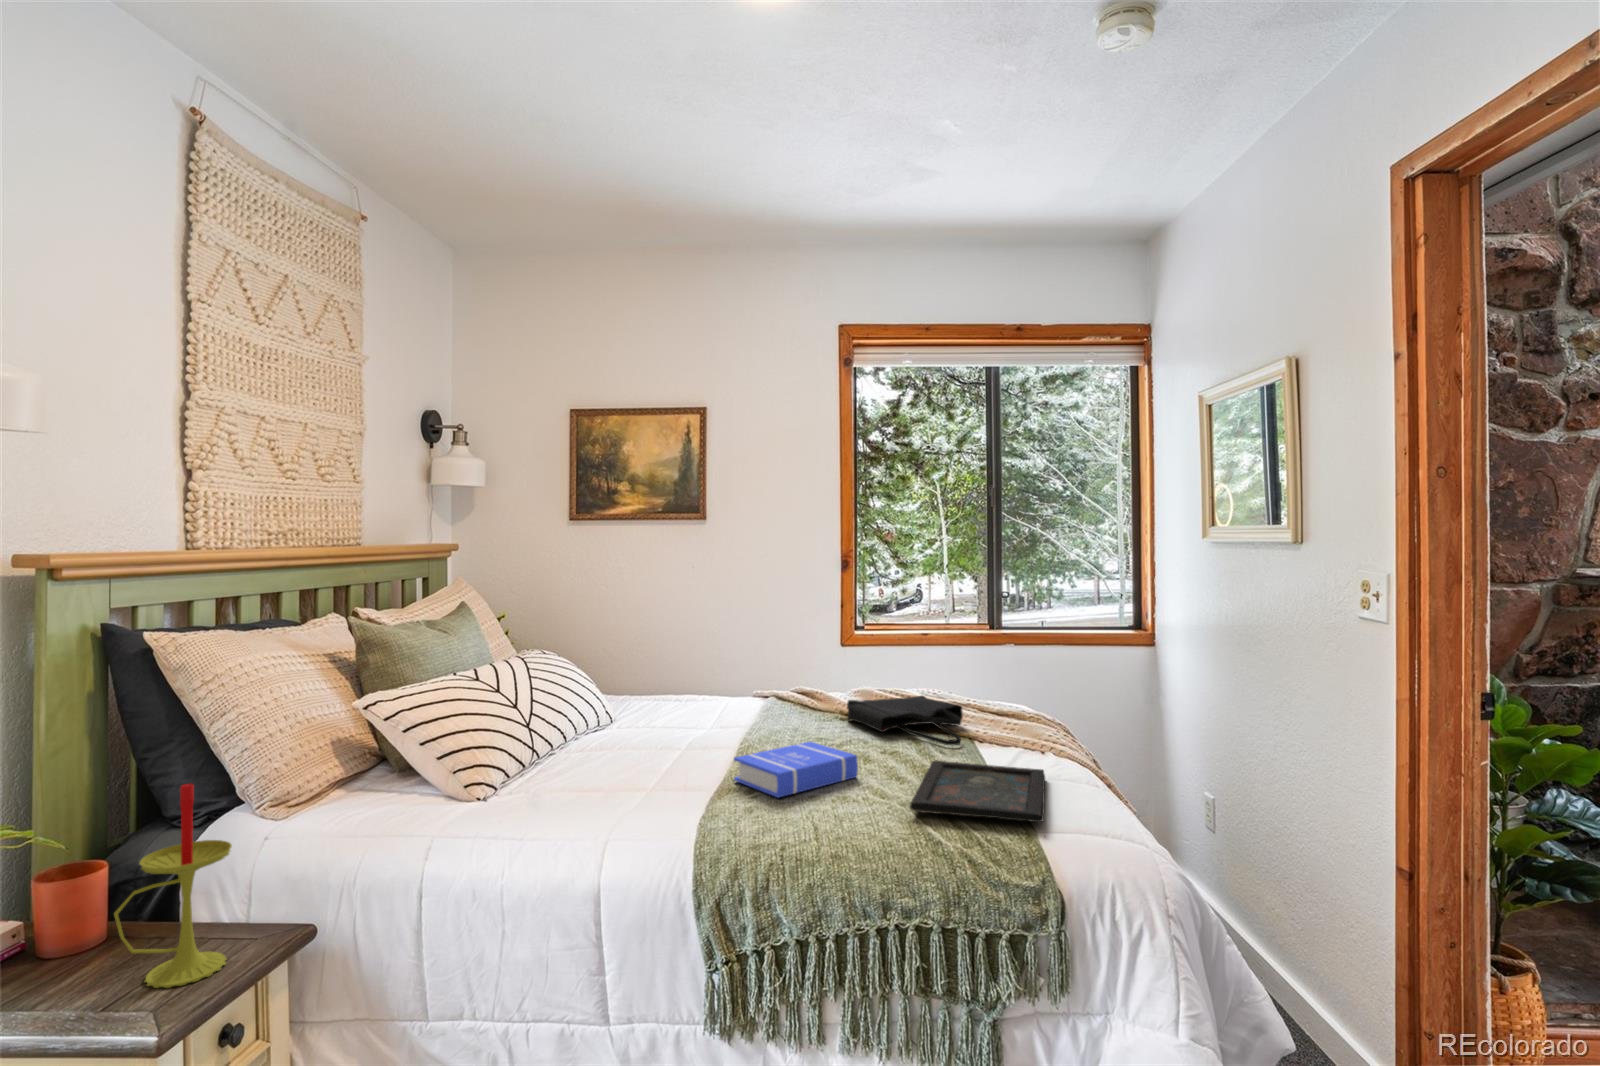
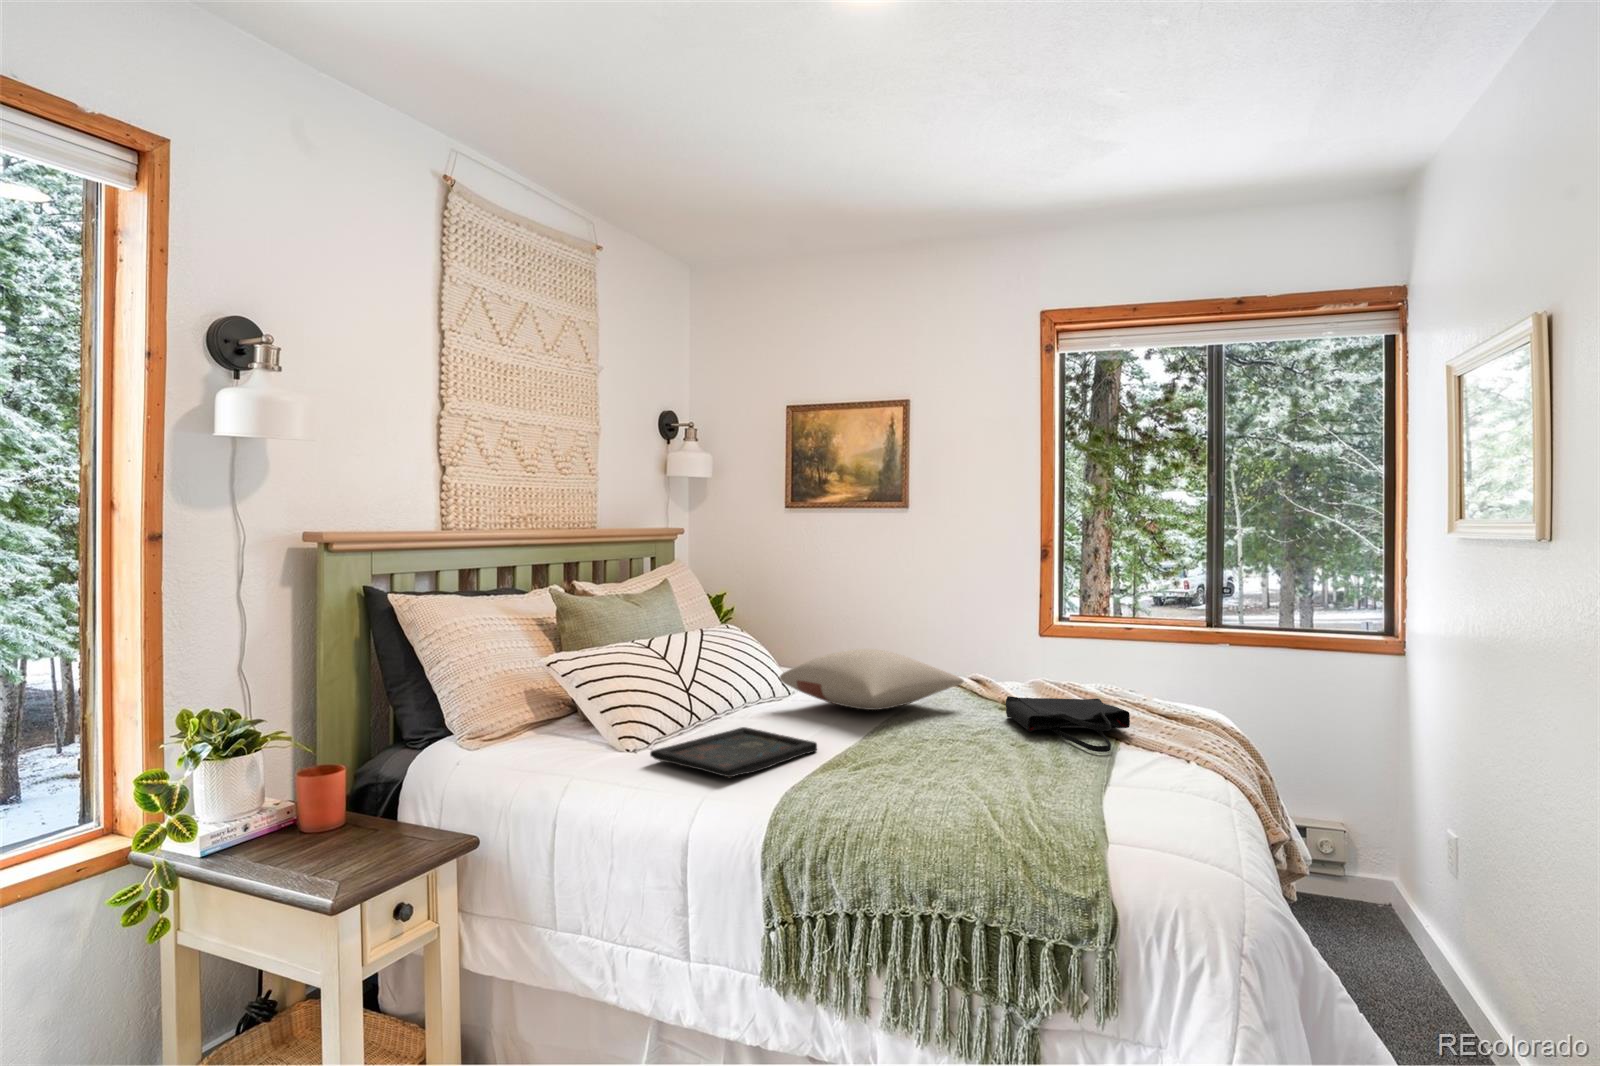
pillow: none [618,663,801,724] -> present [780,649,964,710]
book: present [734,742,858,797] -> none [846,732,969,780]
tray: present [910,761,1045,822] -> present [650,727,817,777]
candle: present [114,784,232,988] -> none [340,705,420,860]

